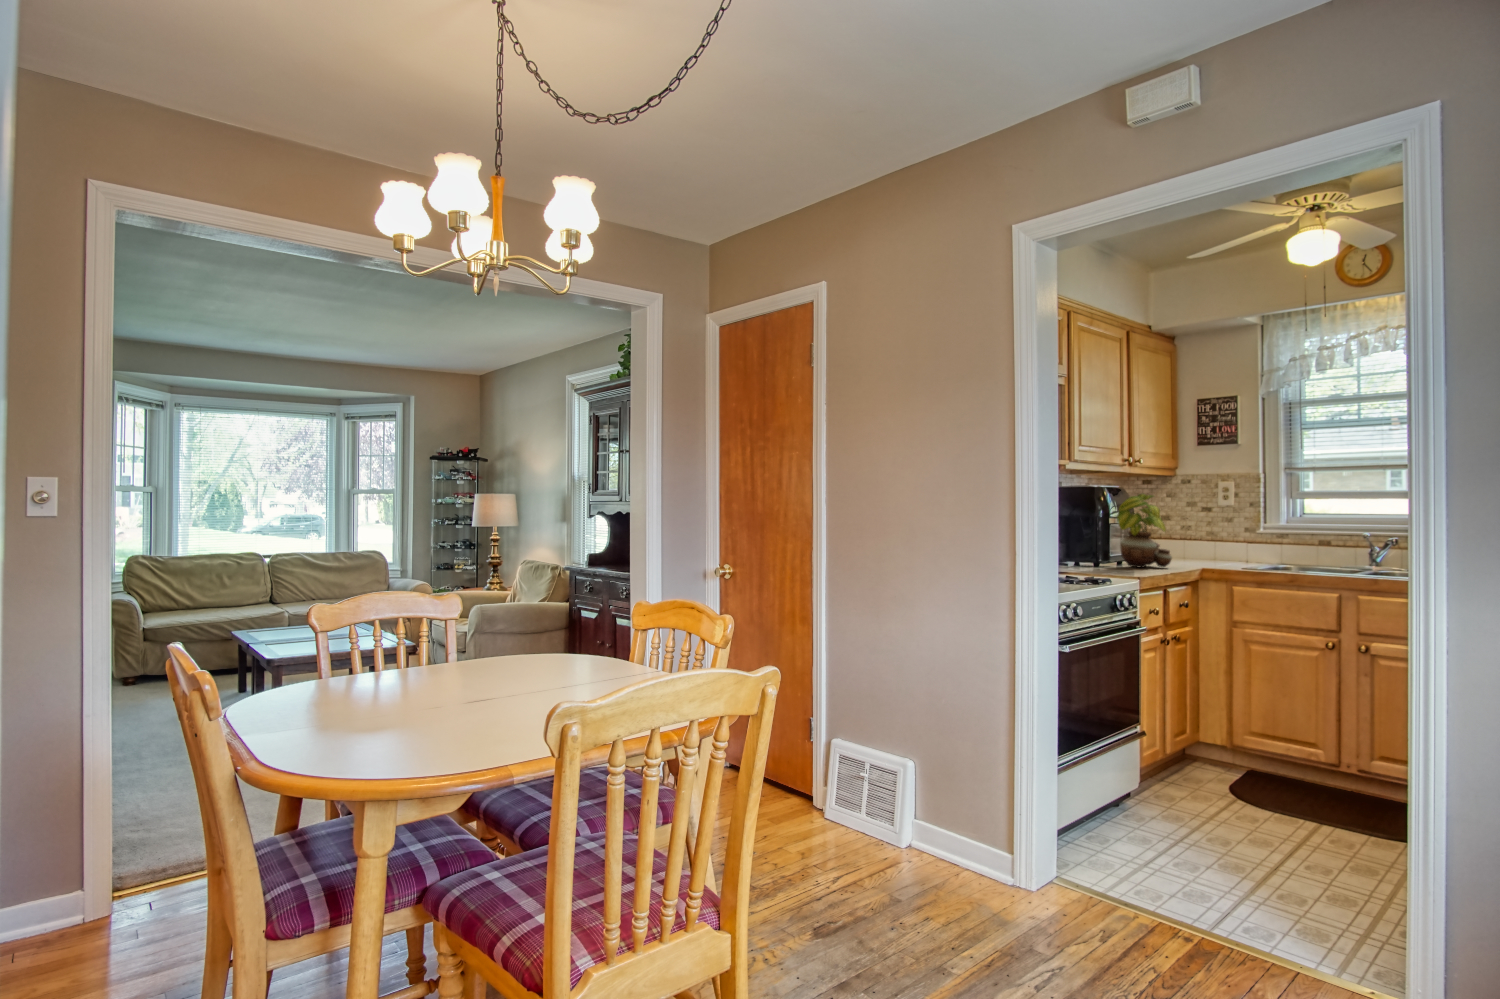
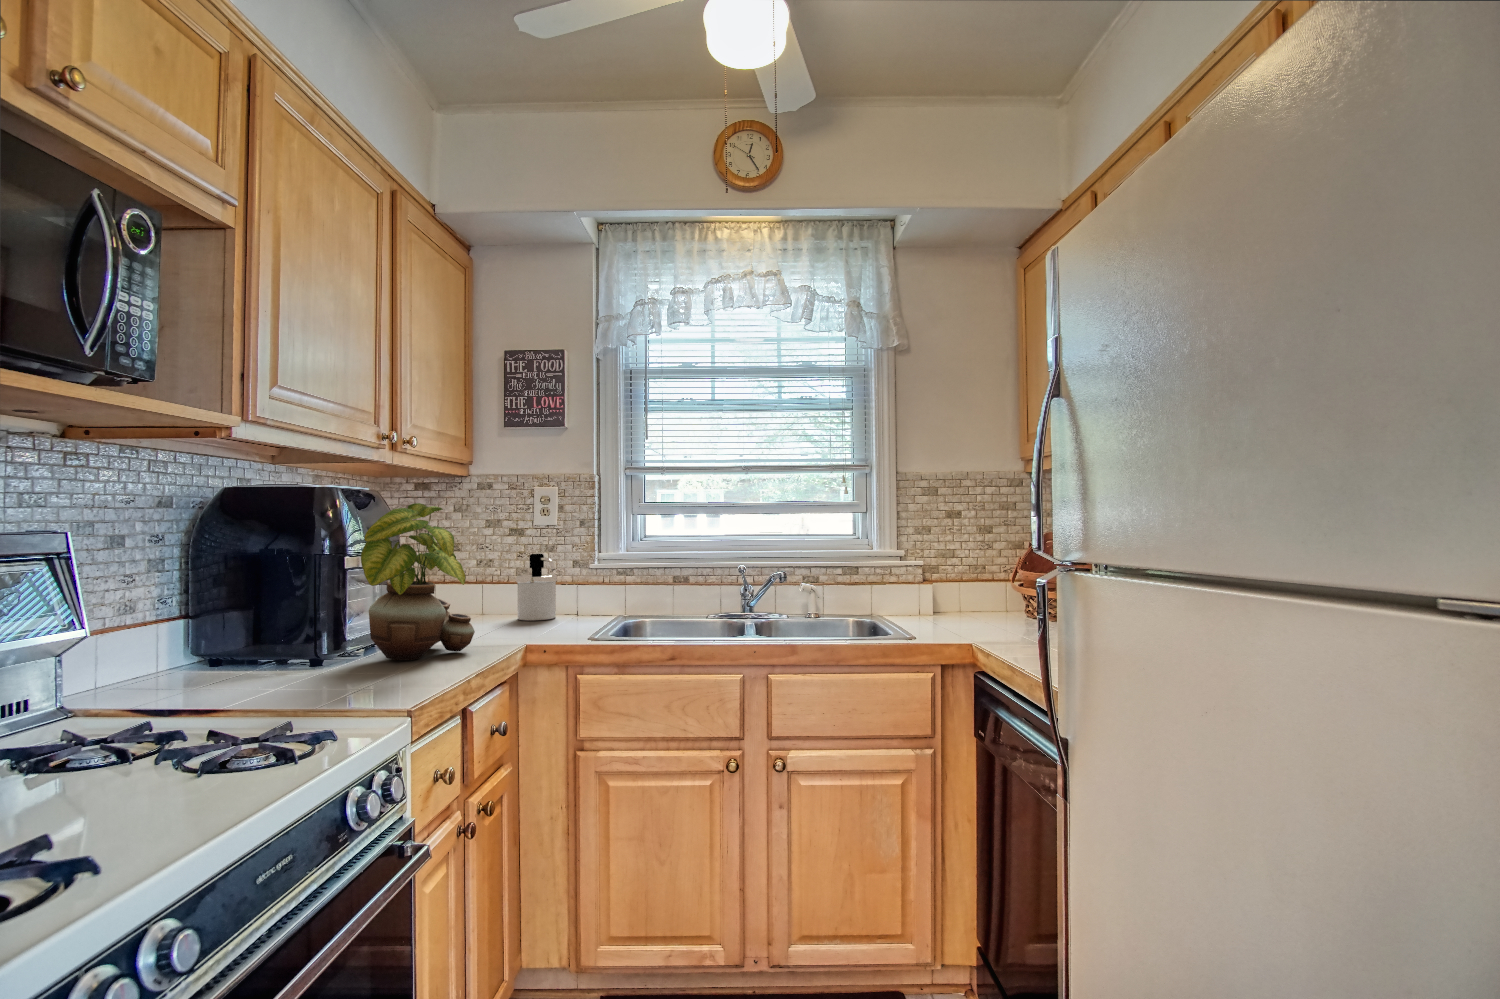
soap dispenser: none [1204,523,1232,563] -> present [516,554,557,621]

